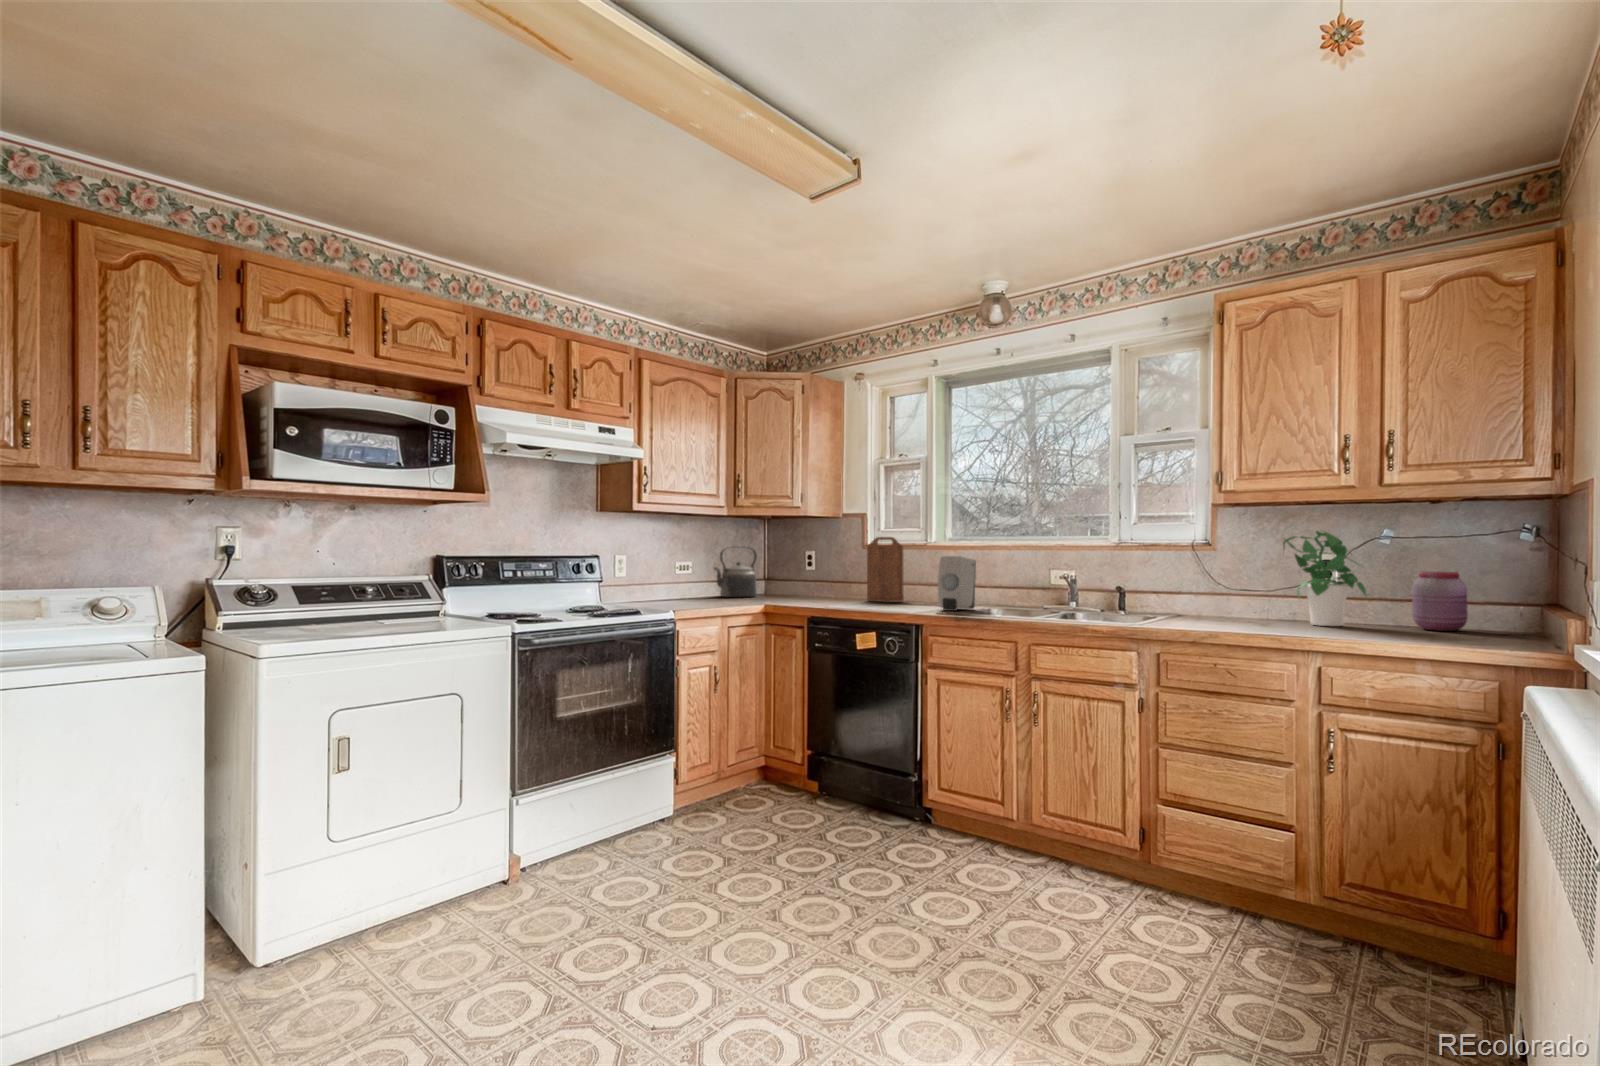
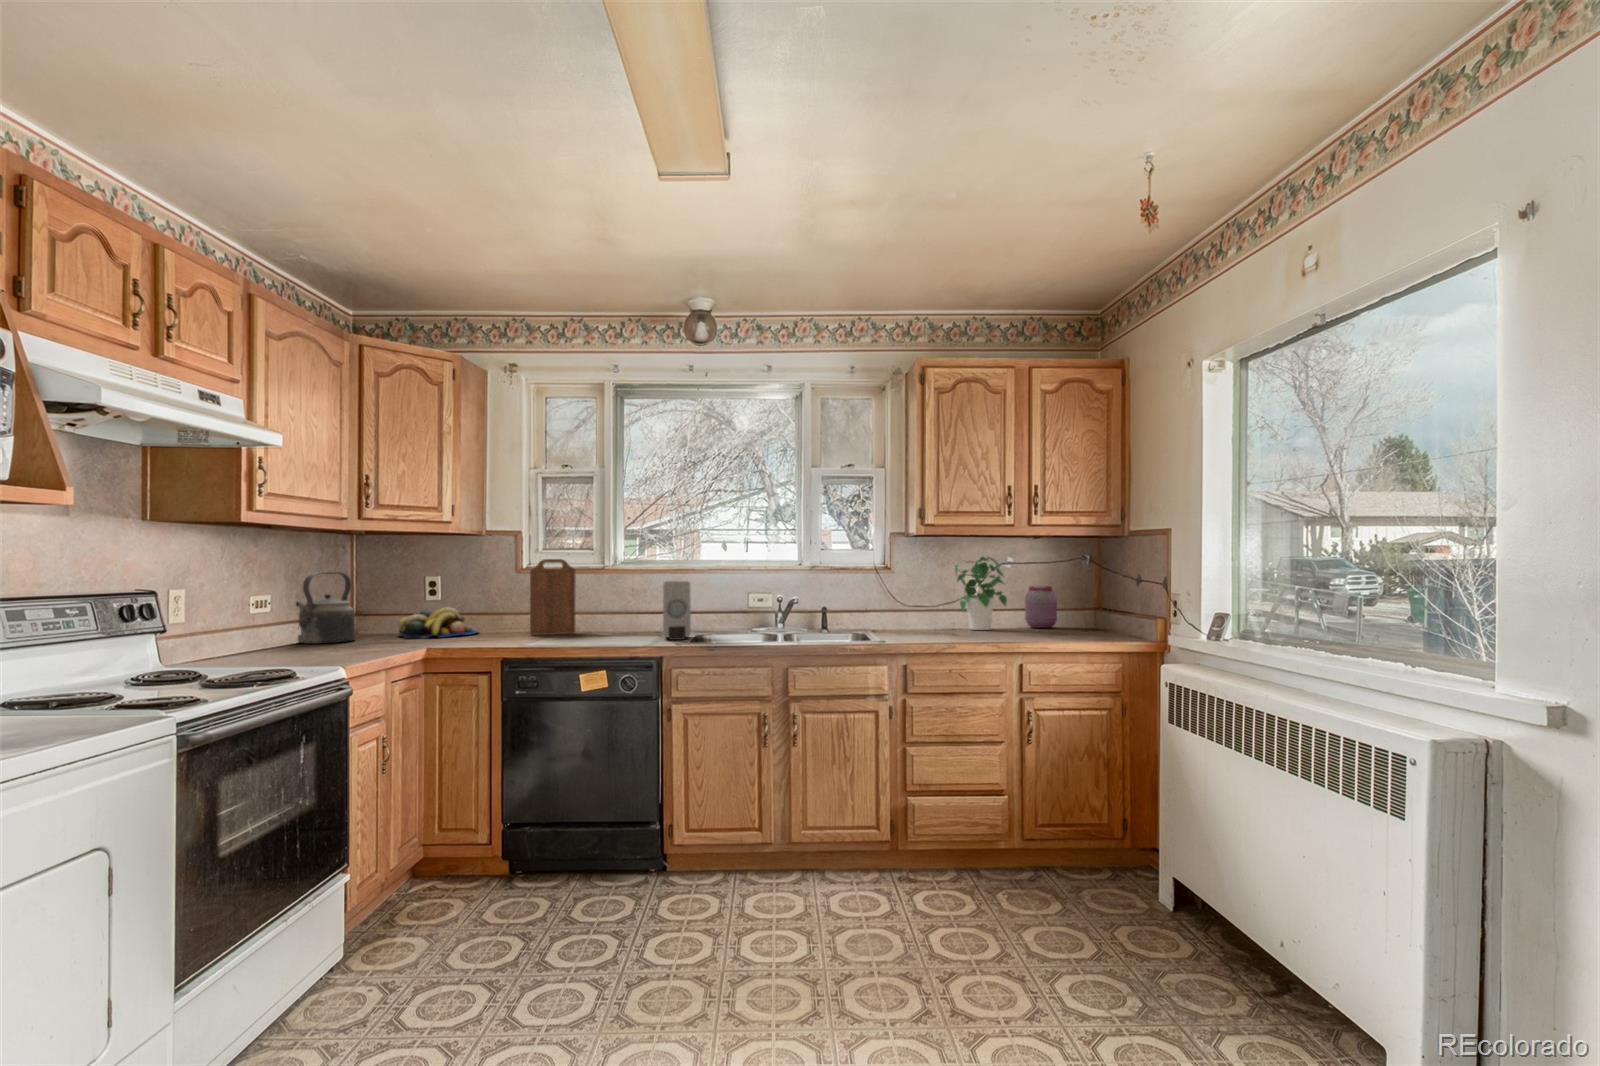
fruit bowl: none [785,576,844,599] -> present [398,607,478,638]

